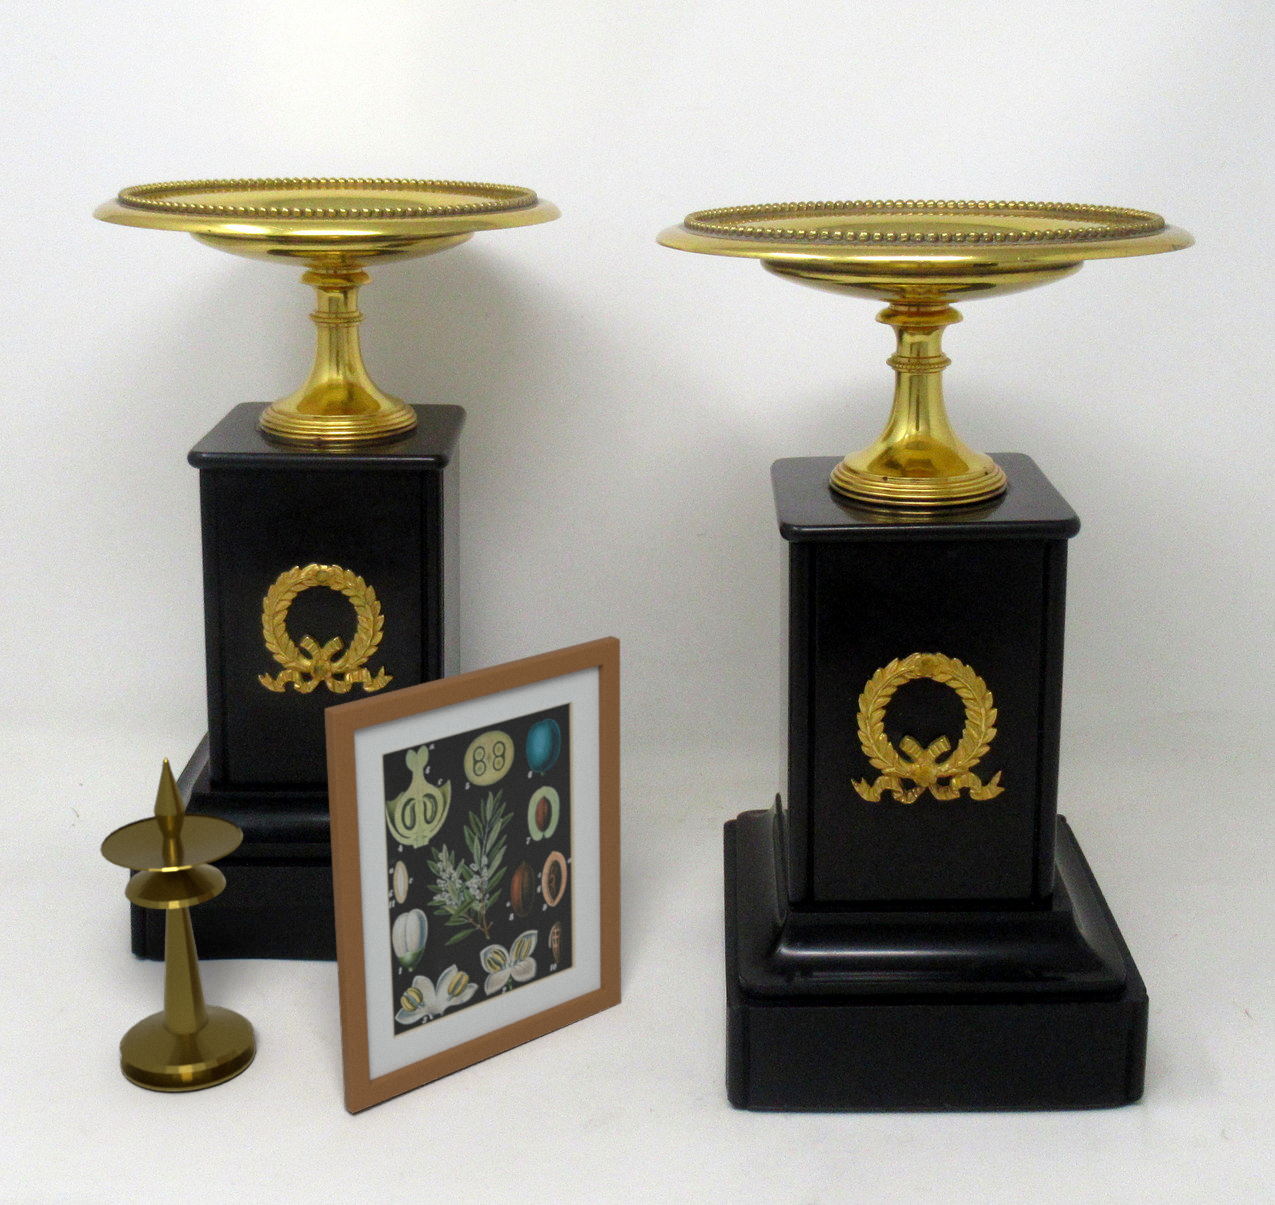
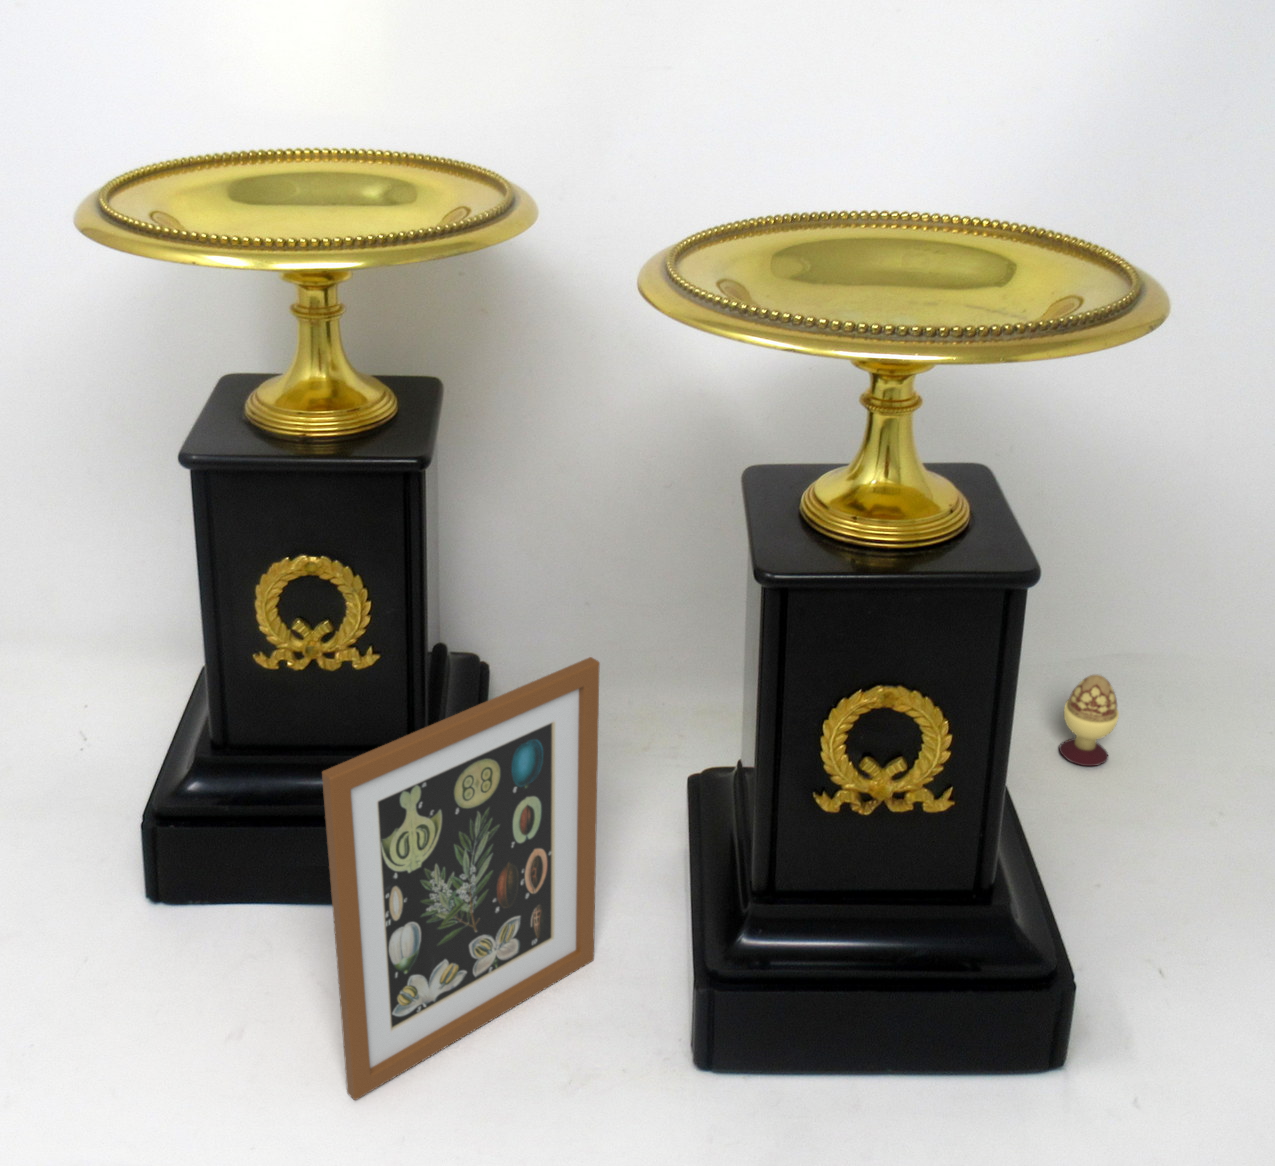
decorative egg: none [1154,737,1218,843] -> present [1059,675,1119,766]
candlestick: present [100,757,256,1091] -> none [109,787,263,1075]

